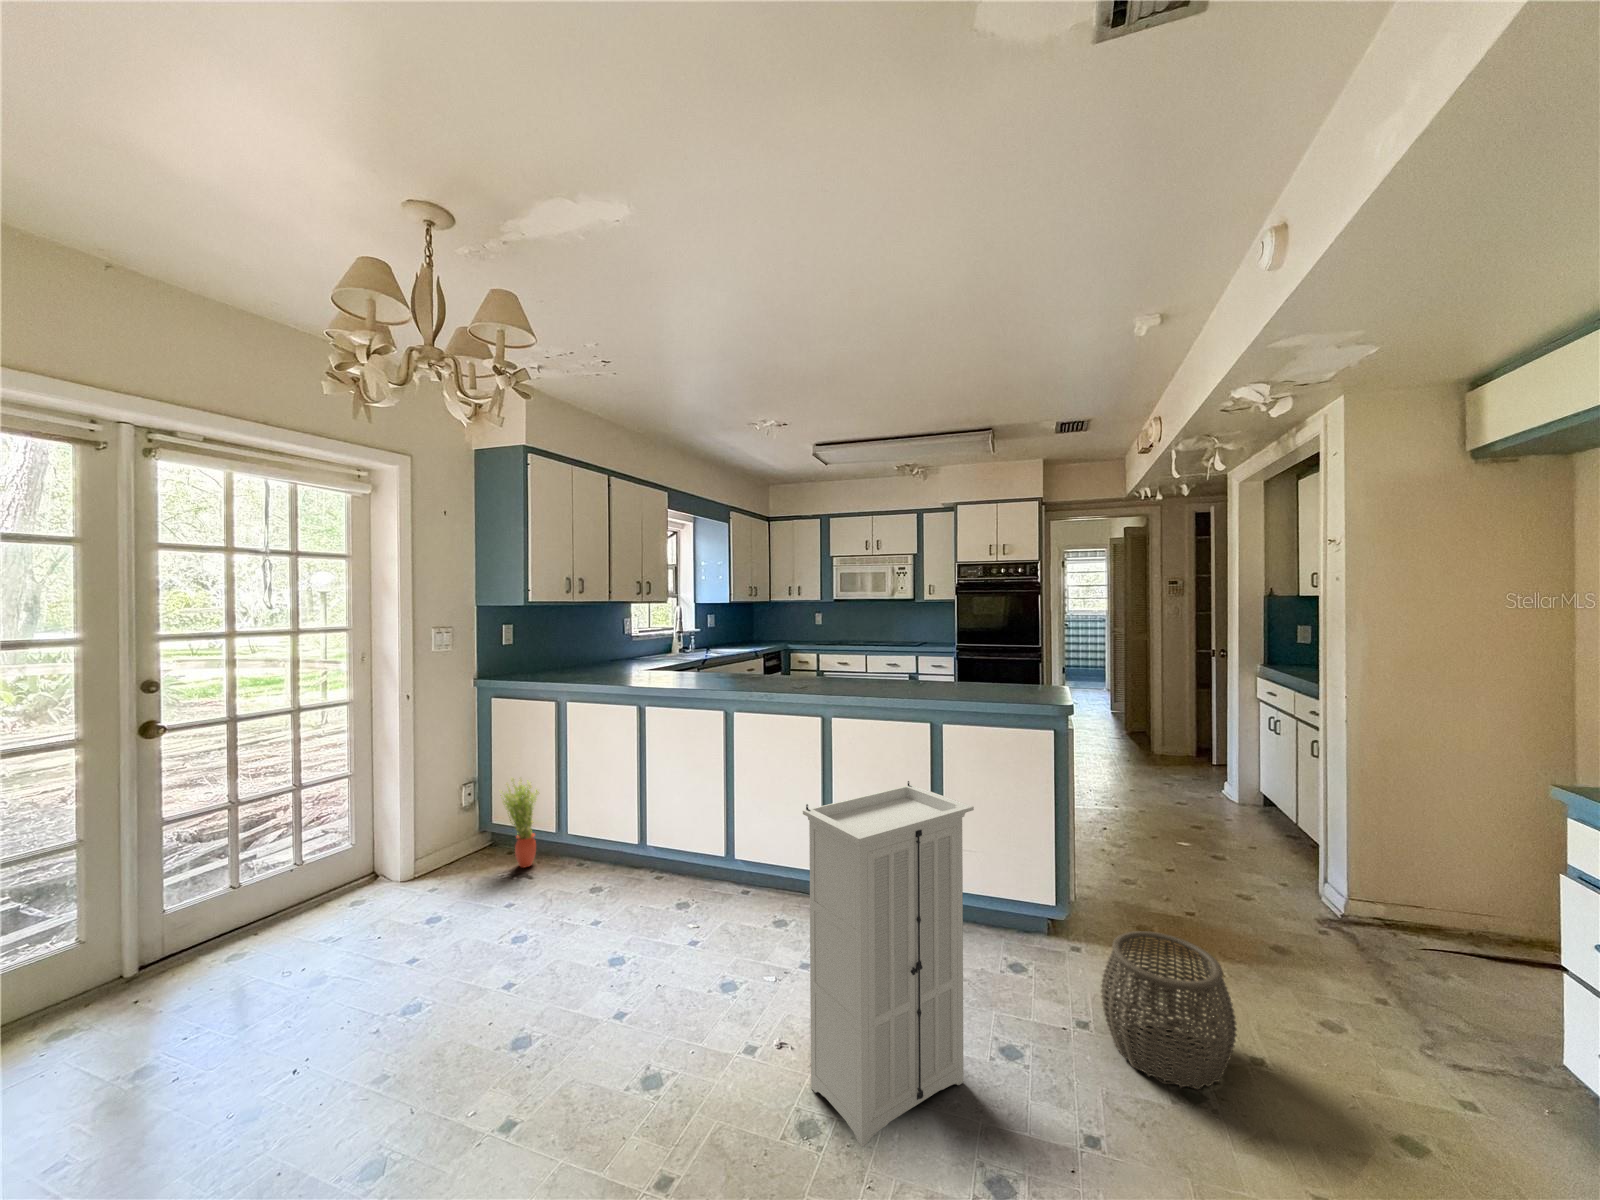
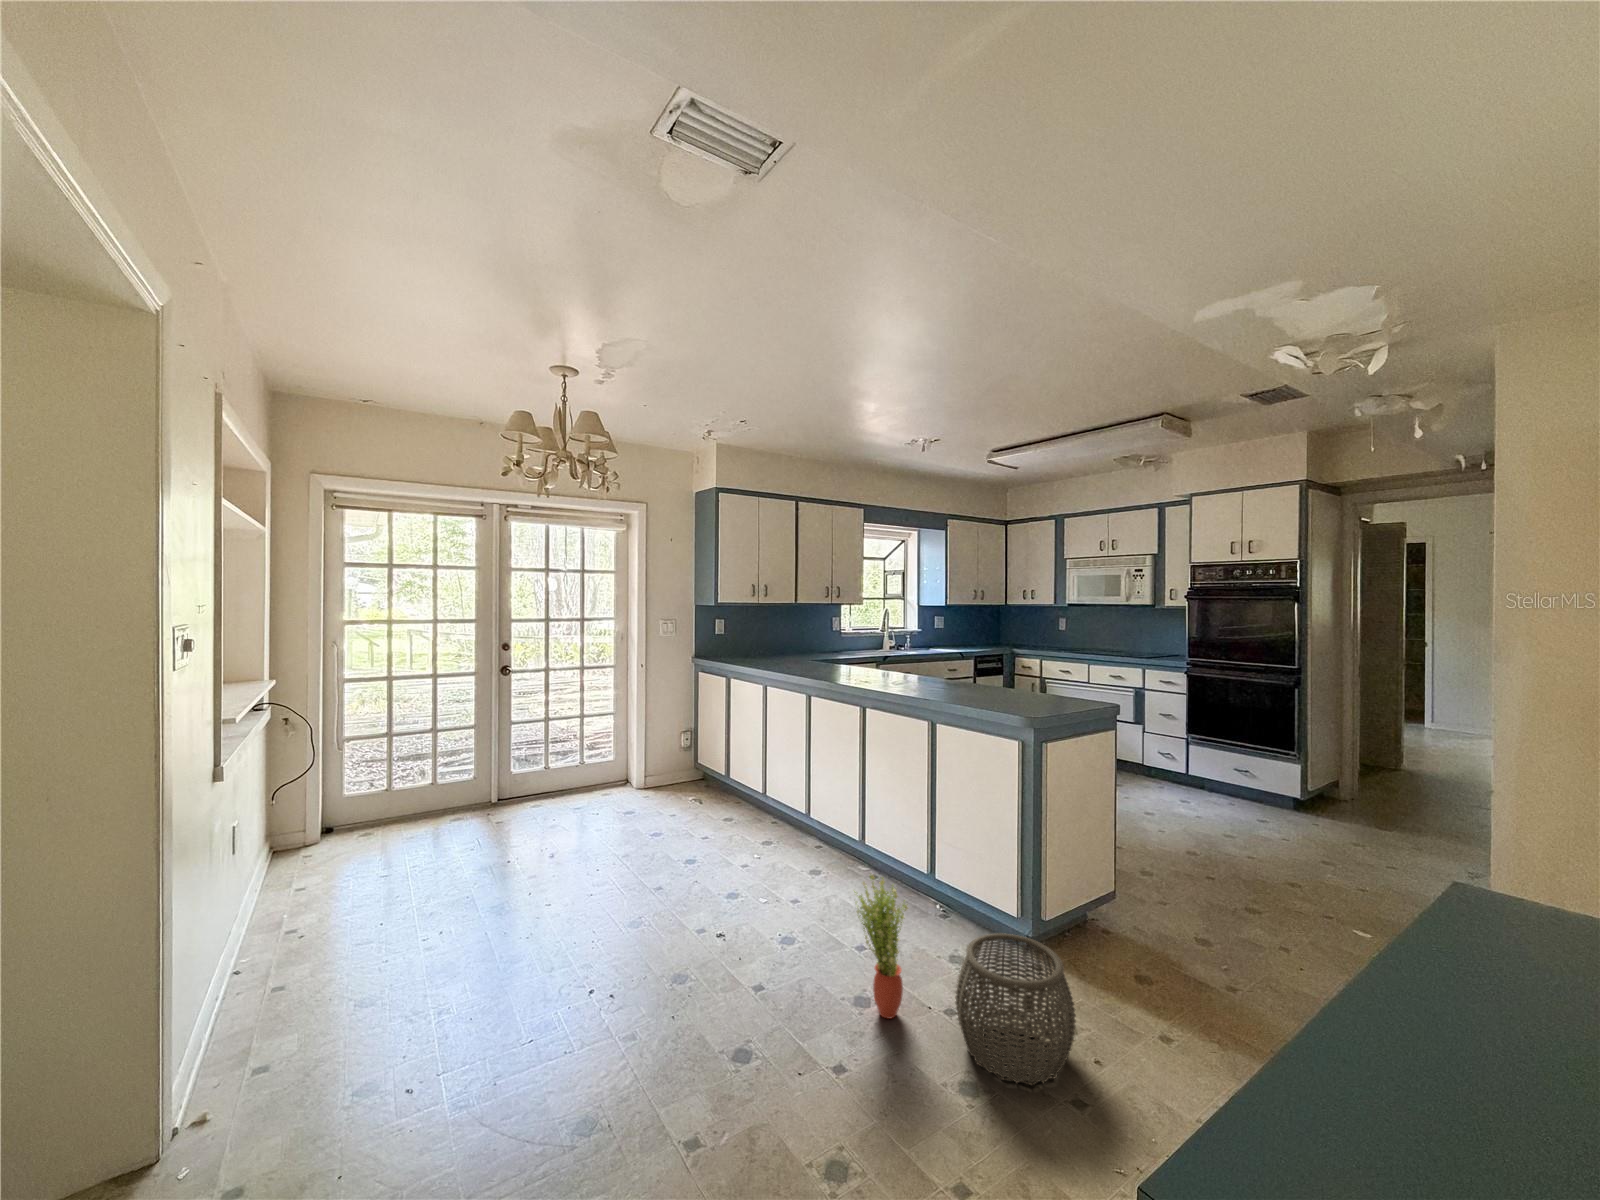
potted plant: present [503,778,539,868] -> present [854,875,908,1019]
storage cabinet: present [803,781,974,1147] -> none [711,753,830,997]

